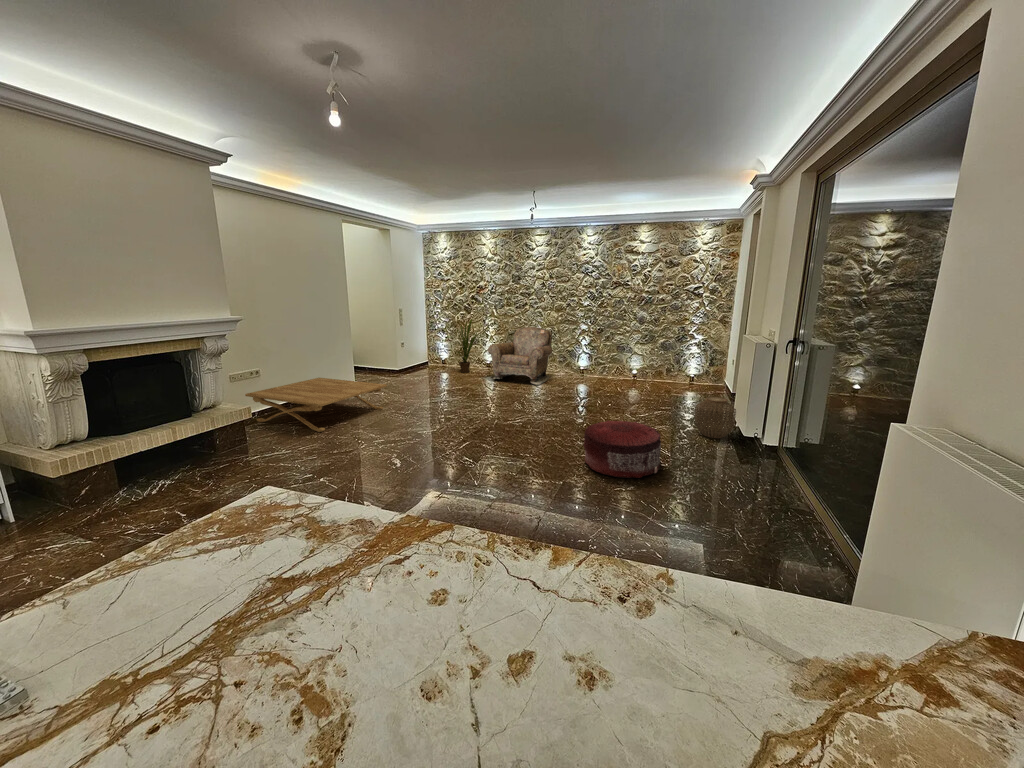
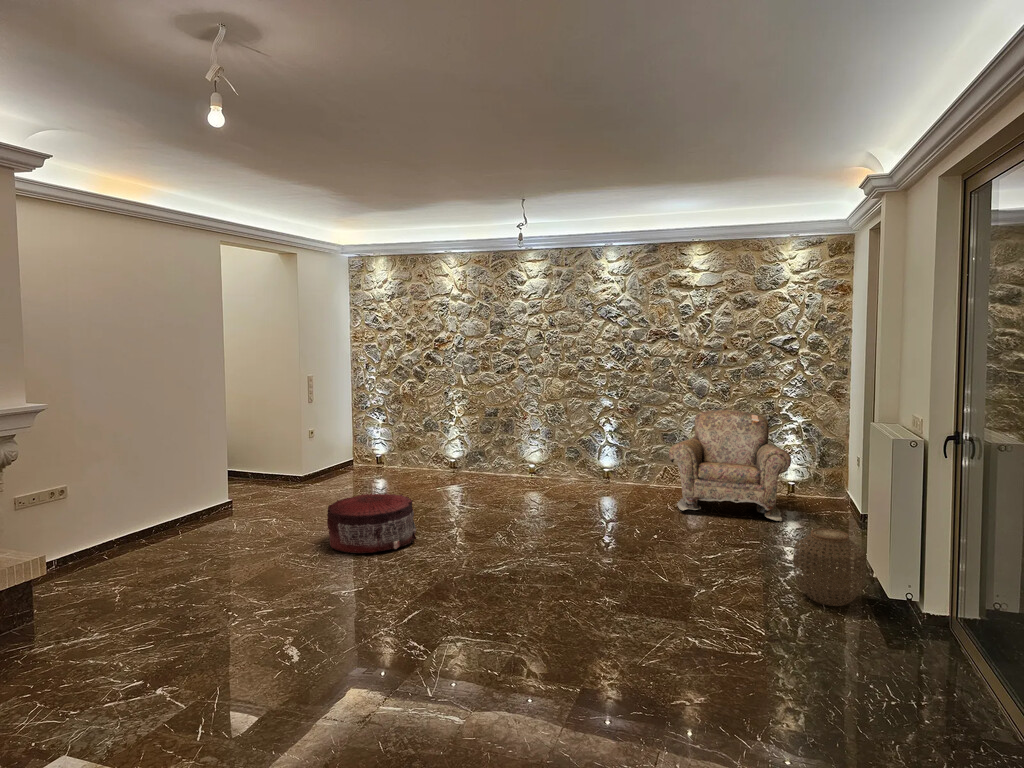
house plant: present [457,319,477,373] -> none [392,390,439,479]
armchair: present [488,327,552,385] -> present [669,410,791,521]
coffee table: present [245,378,387,432] -> none [10,492,263,594]
pouf: present [584,420,661,478] -> present [327,493,416,553]

